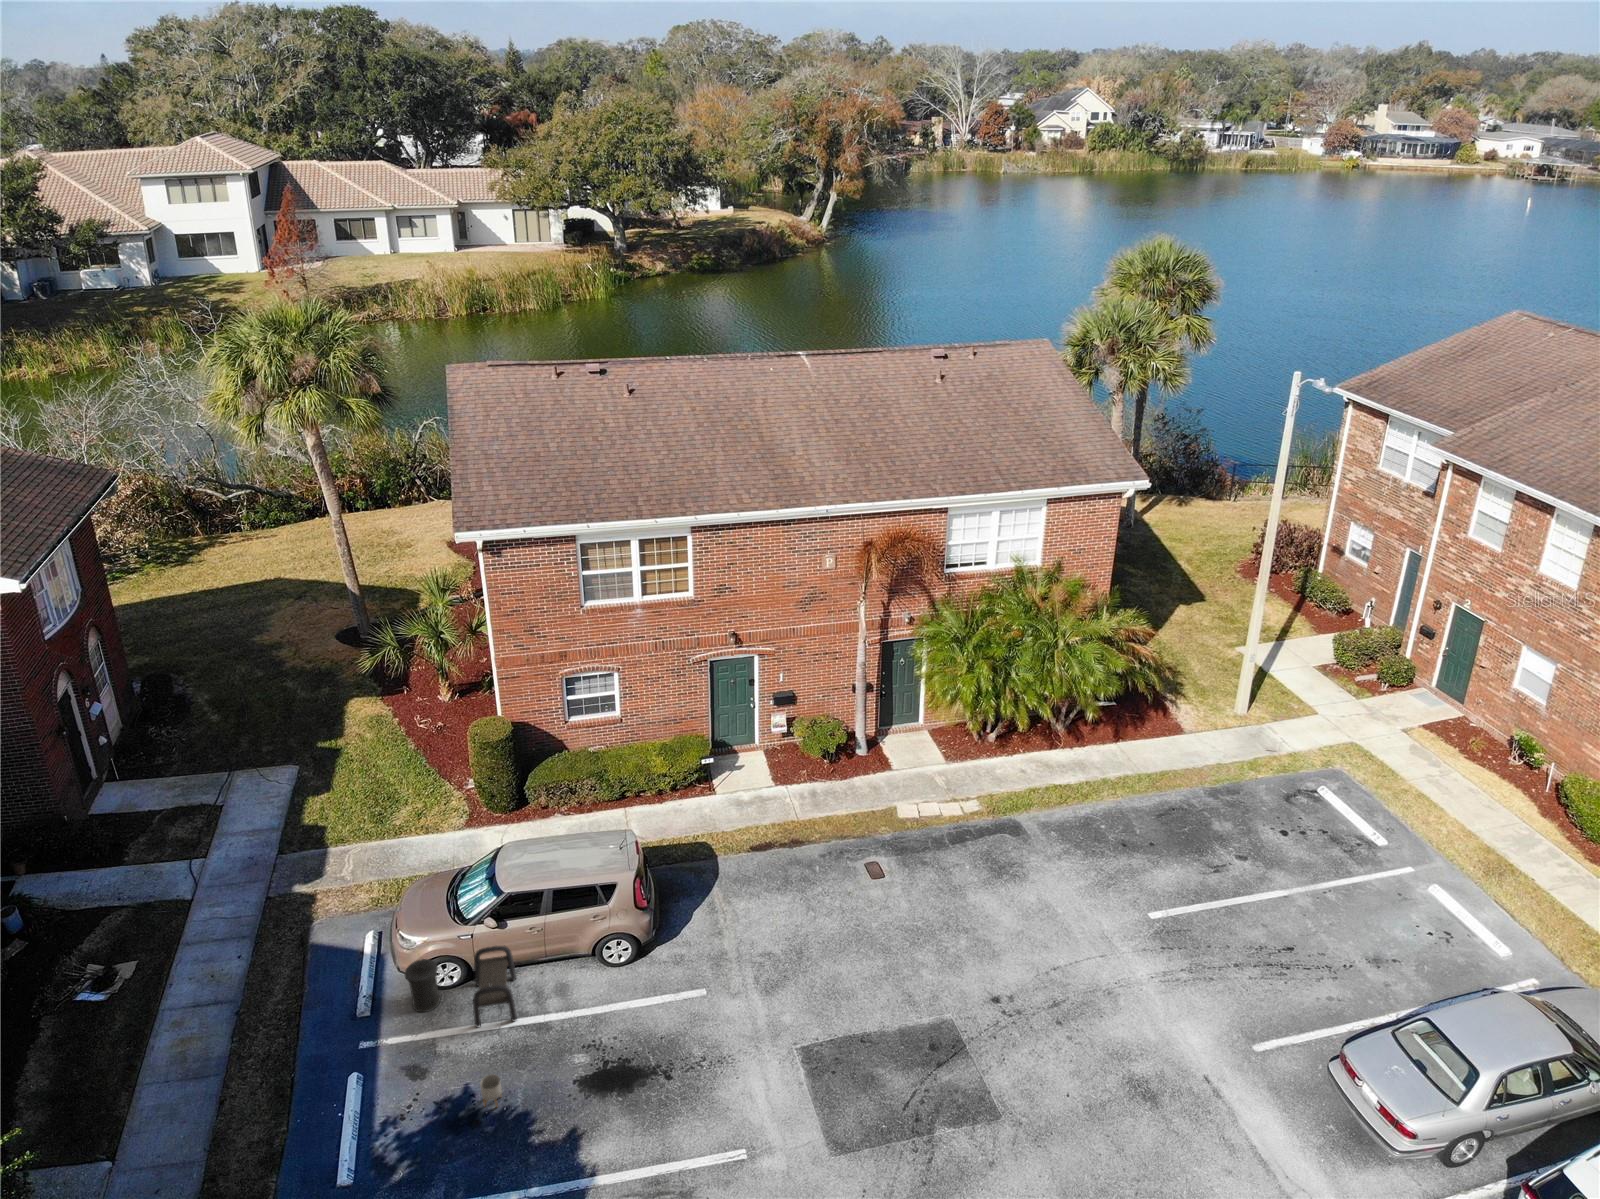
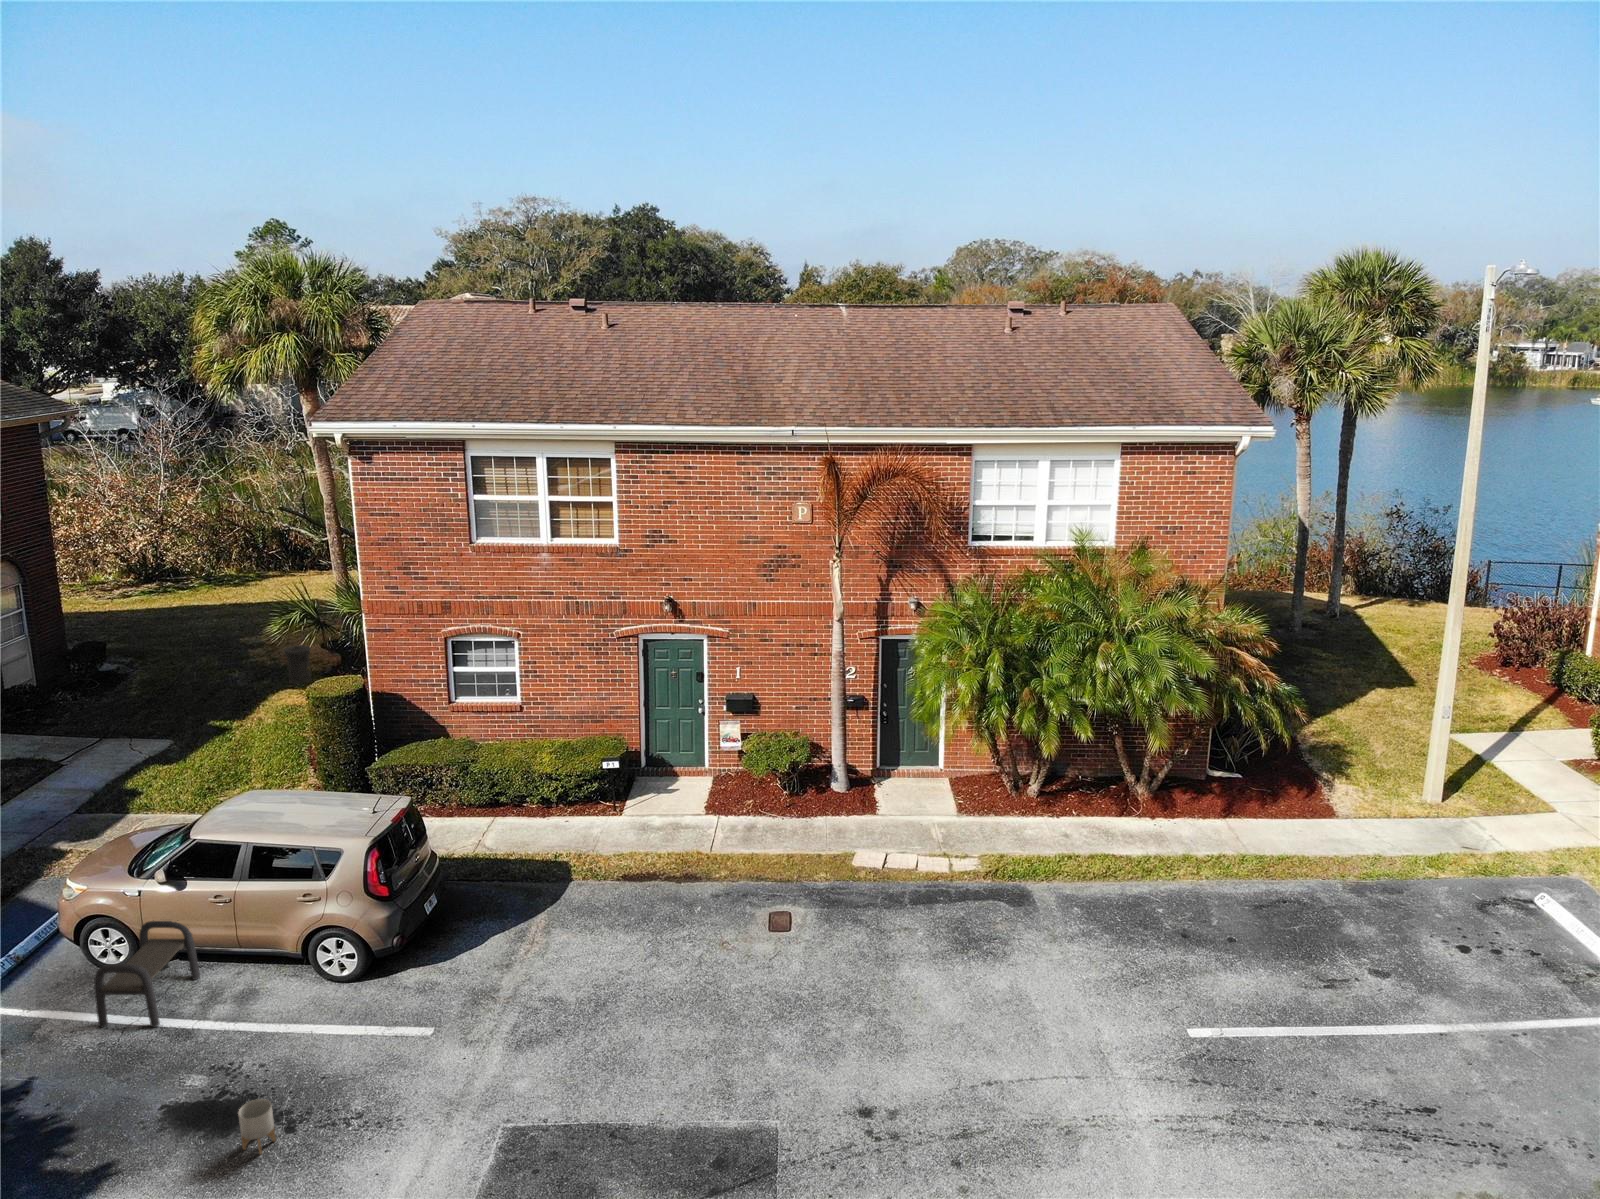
trash can: present [405,959,440,1012] -> present [284,645,312,685]
planter: present [480,1074,502,1107] -> present [238,1099,276,1155]

